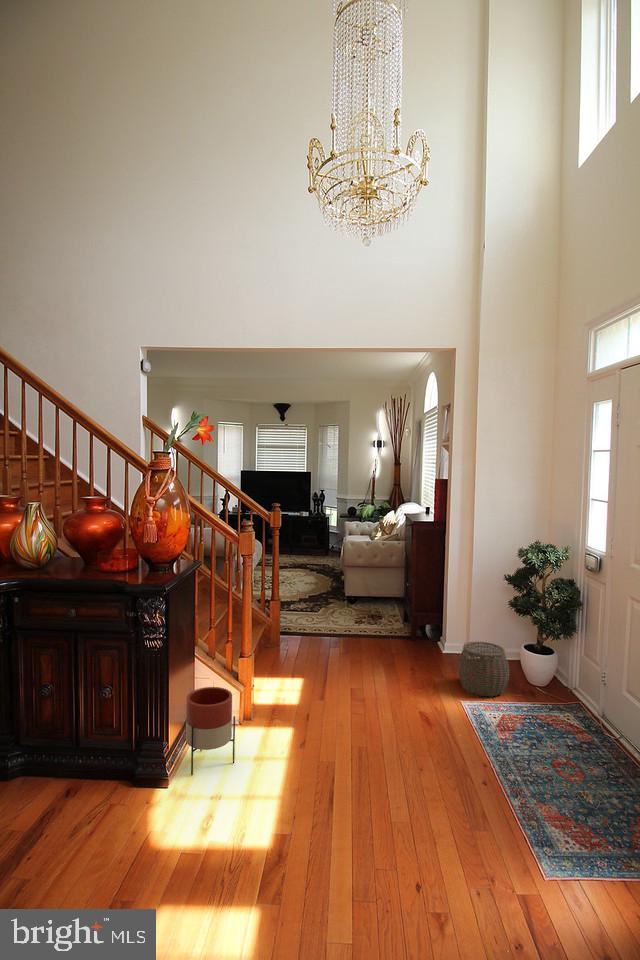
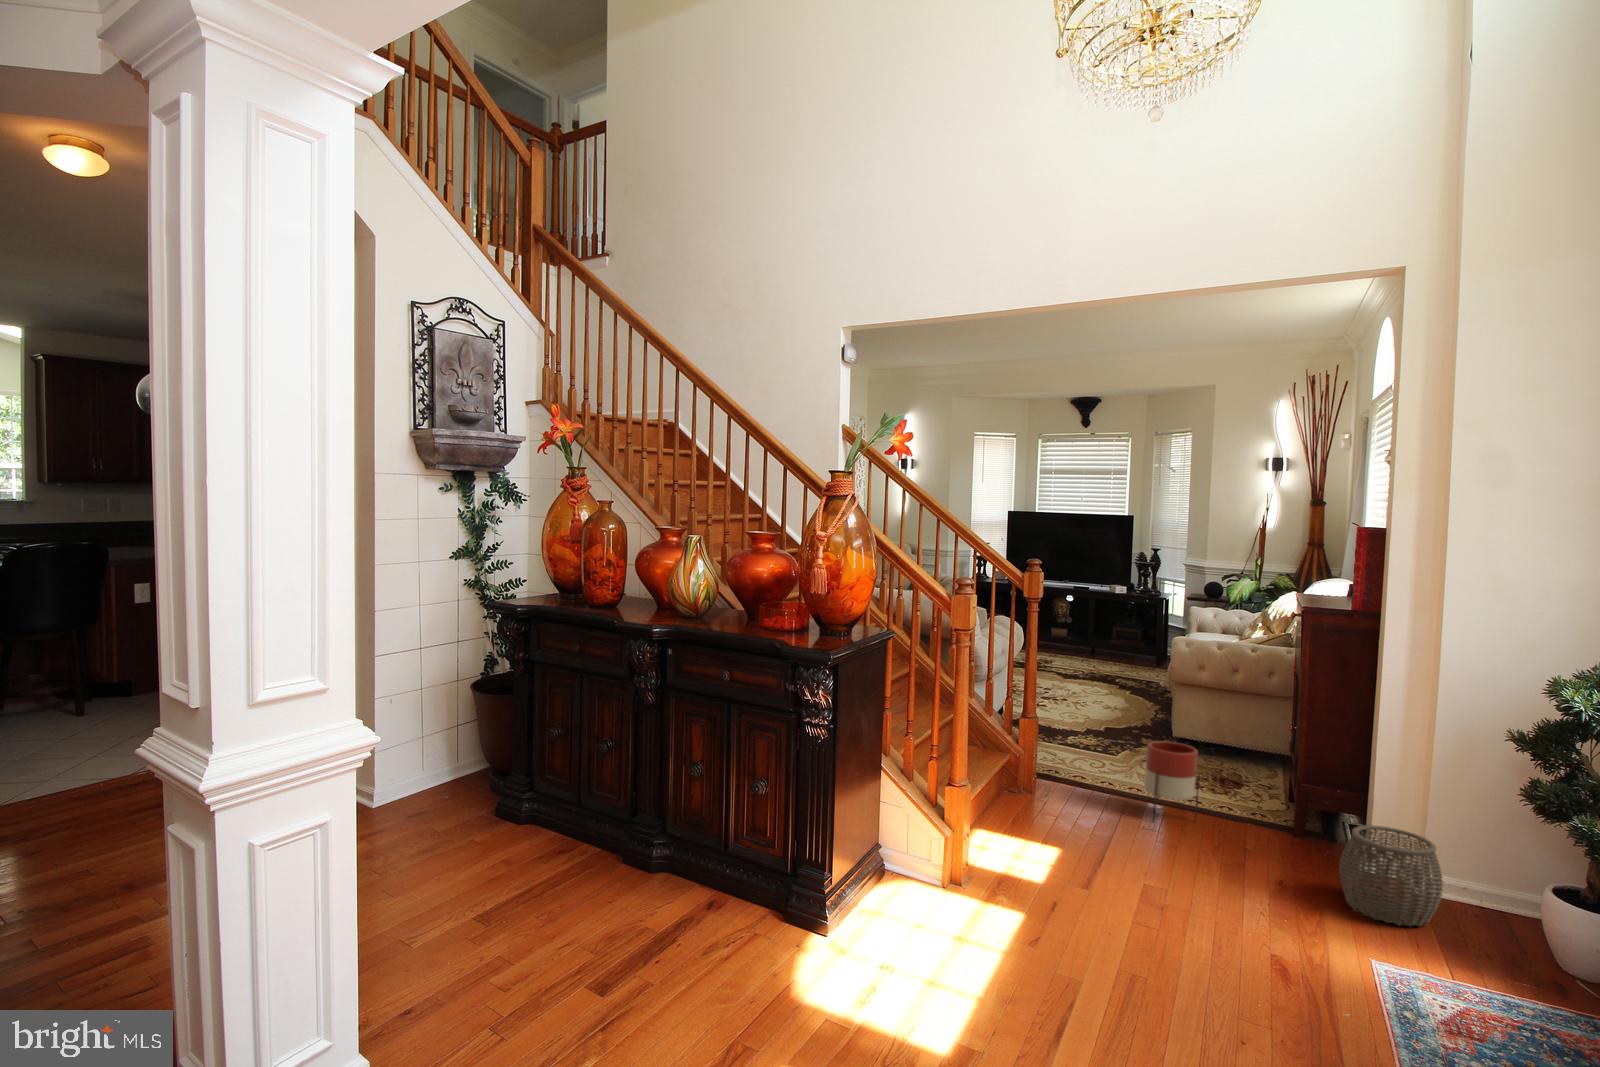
planter: present [186,687,235,775] -> present [1144,741,1200,821]

